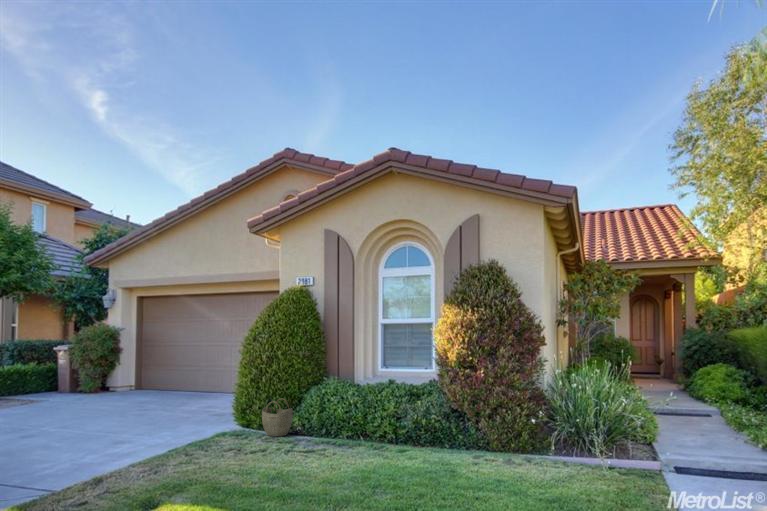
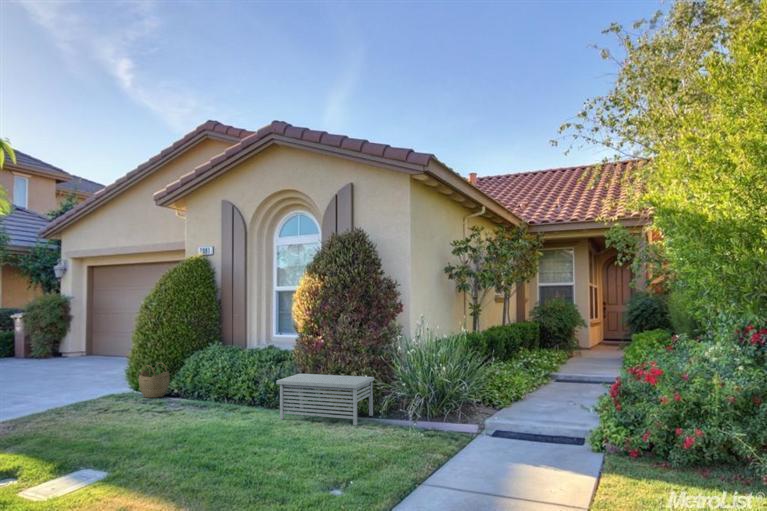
storage bench: none [446,409,542,464] -> present [276,373,374,425]

